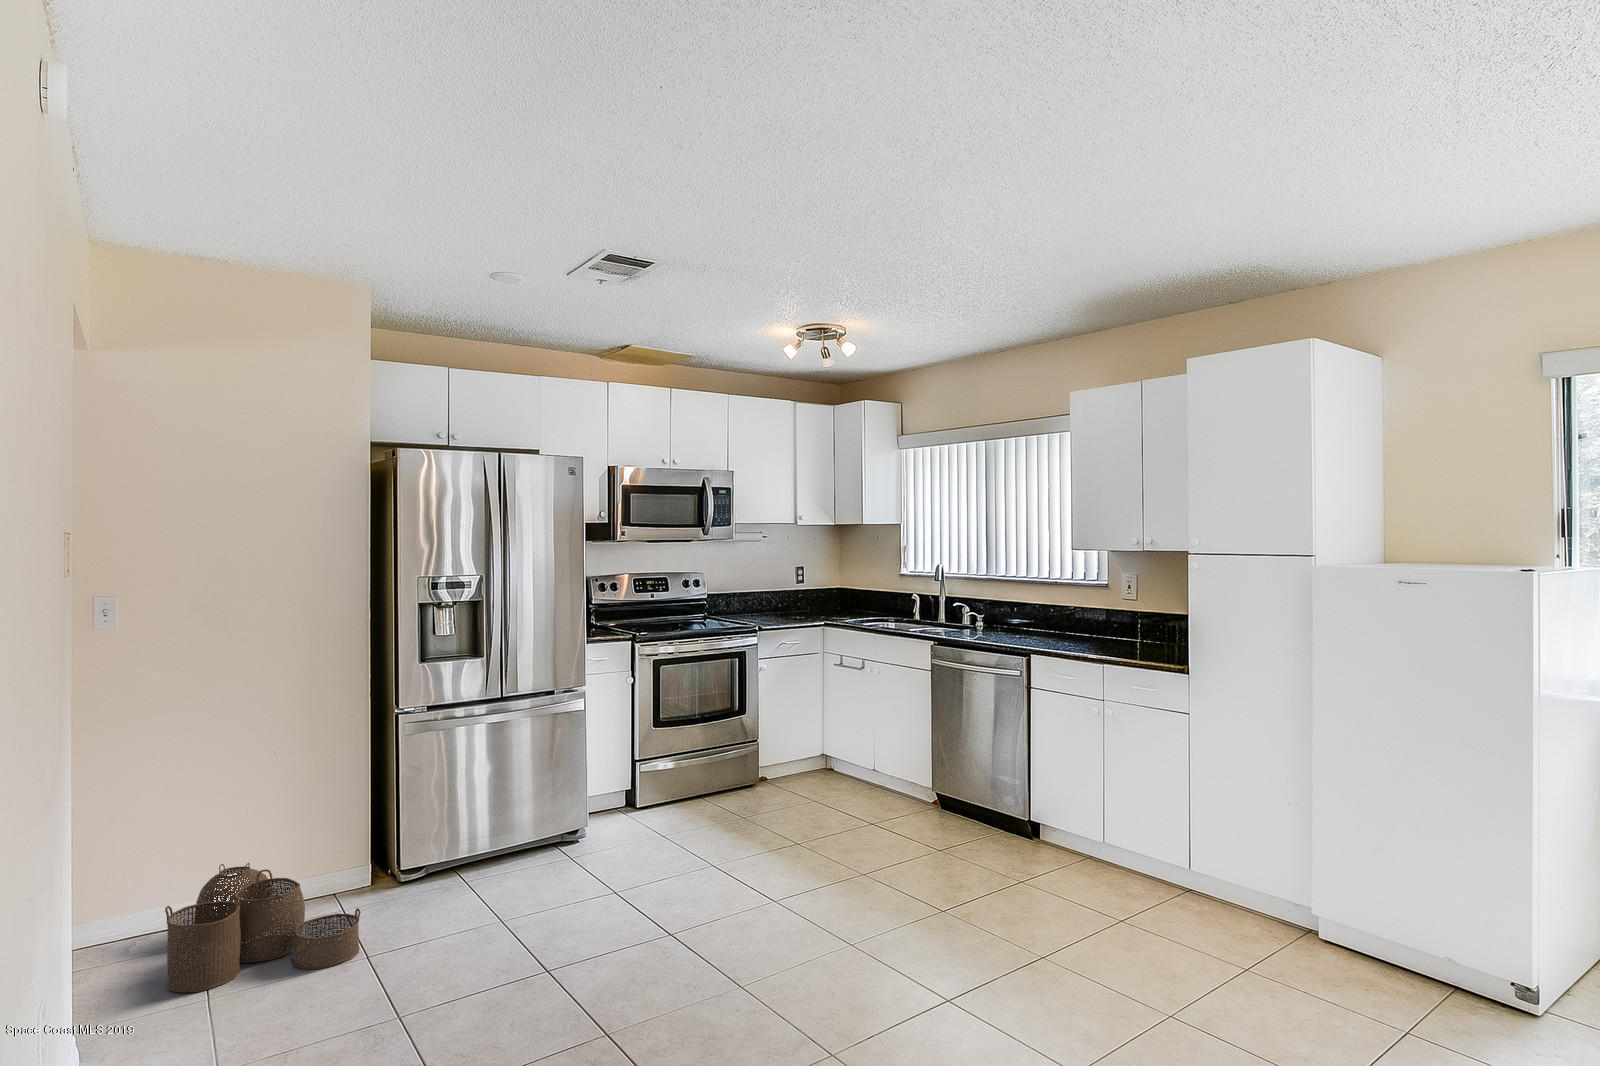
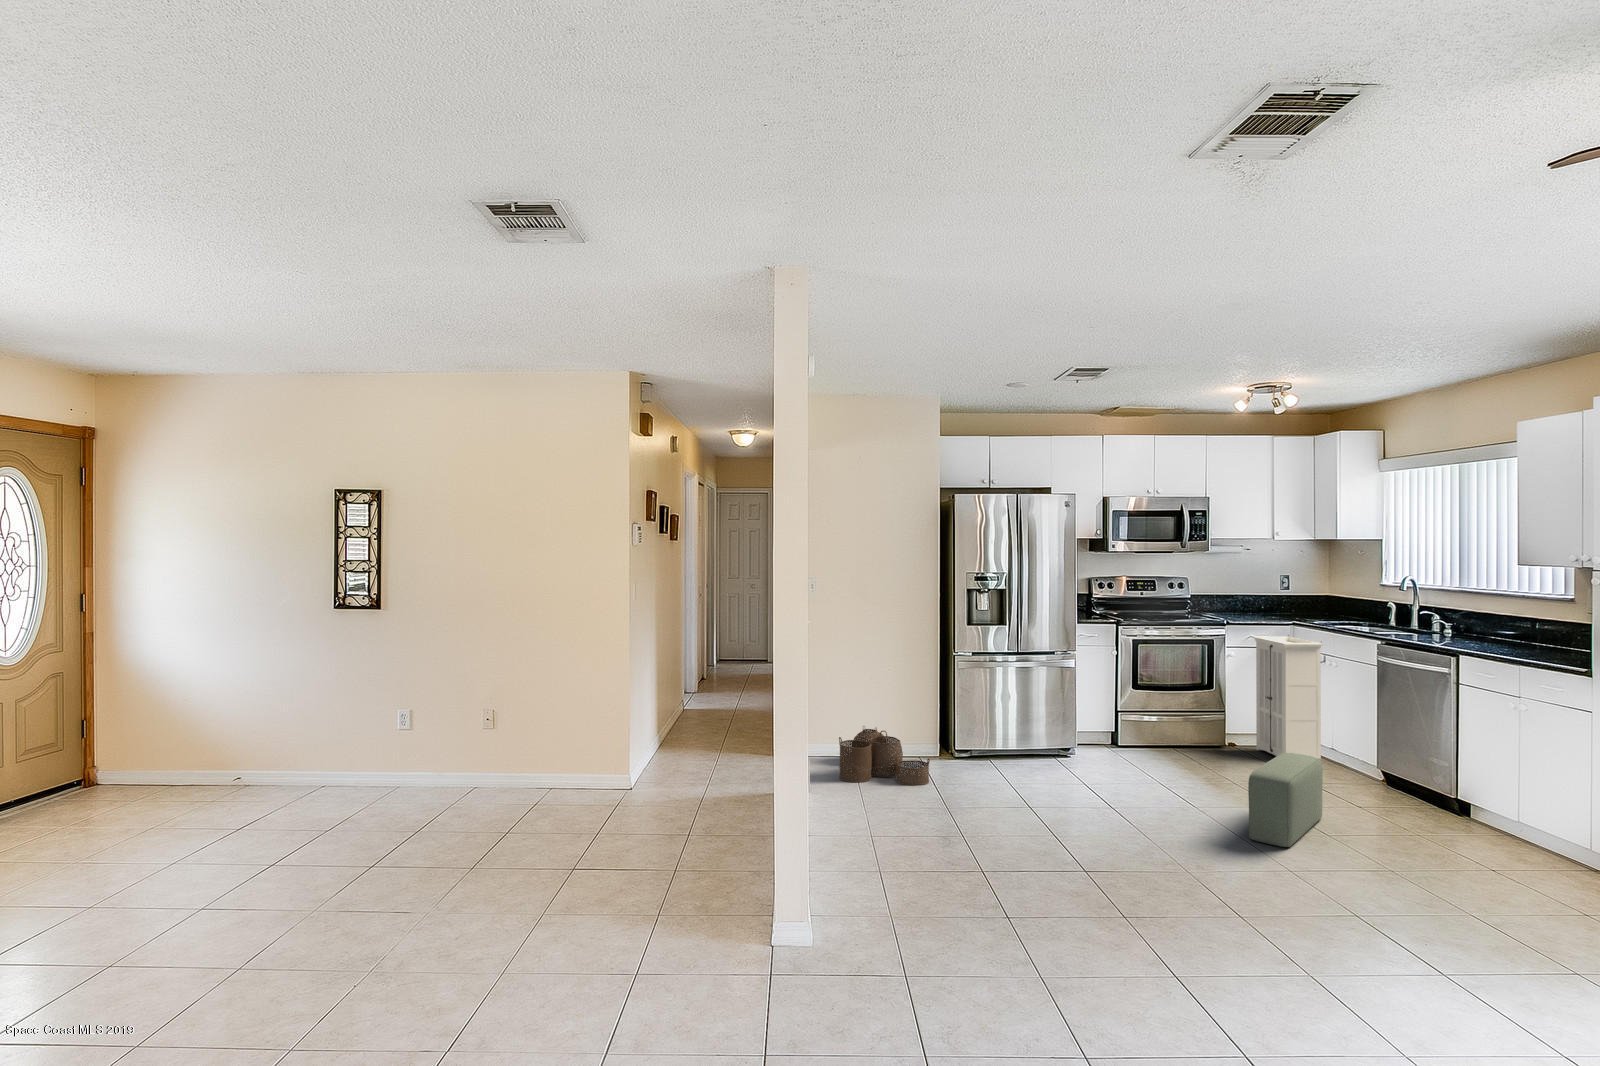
storage cabinet: none [784,638,865,797] -> present [1252,635,1323,759]
pouf: none [863,800,920,944] -> present [1248,753,1323,847]

